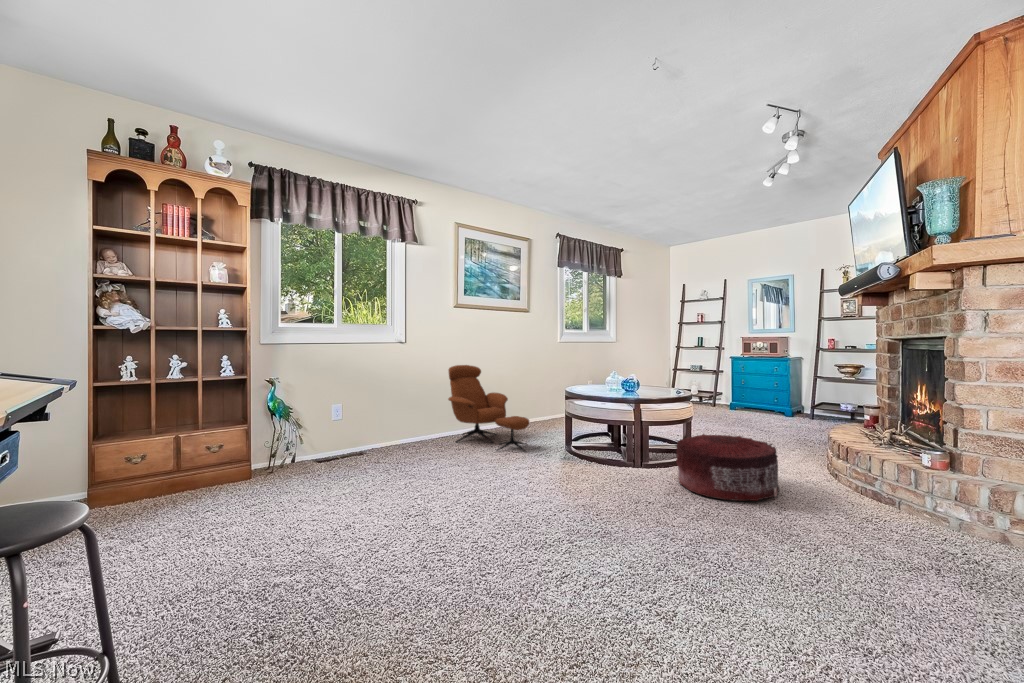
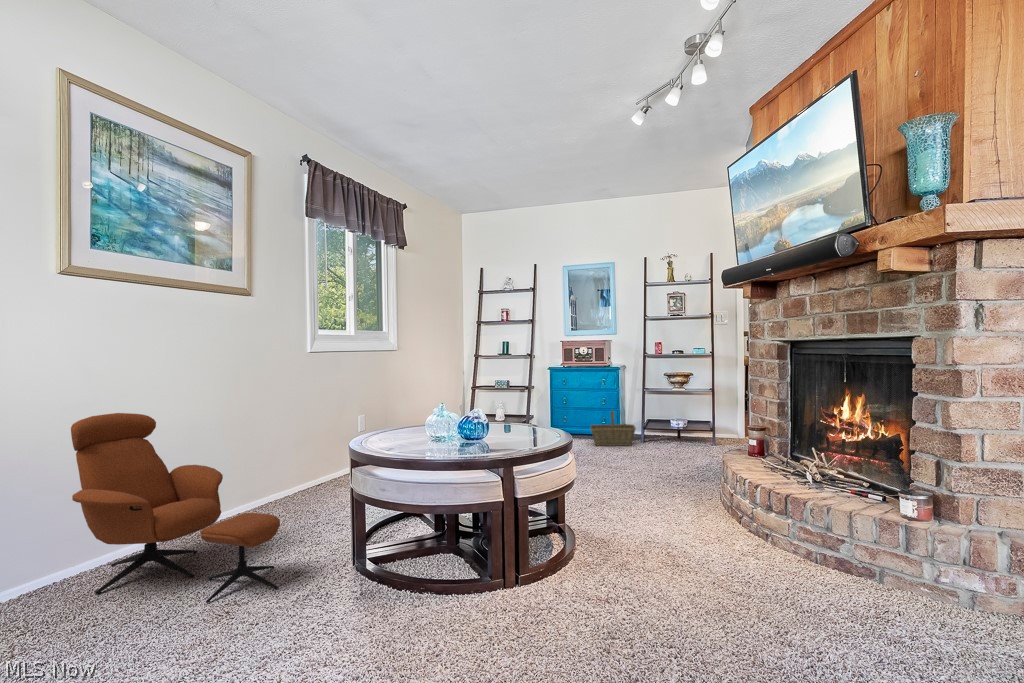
basket: none [759,391,800,419] -> present [590,410,636,446]
pouf: present [676,434,779,501] -> none [584,500,748,631]

